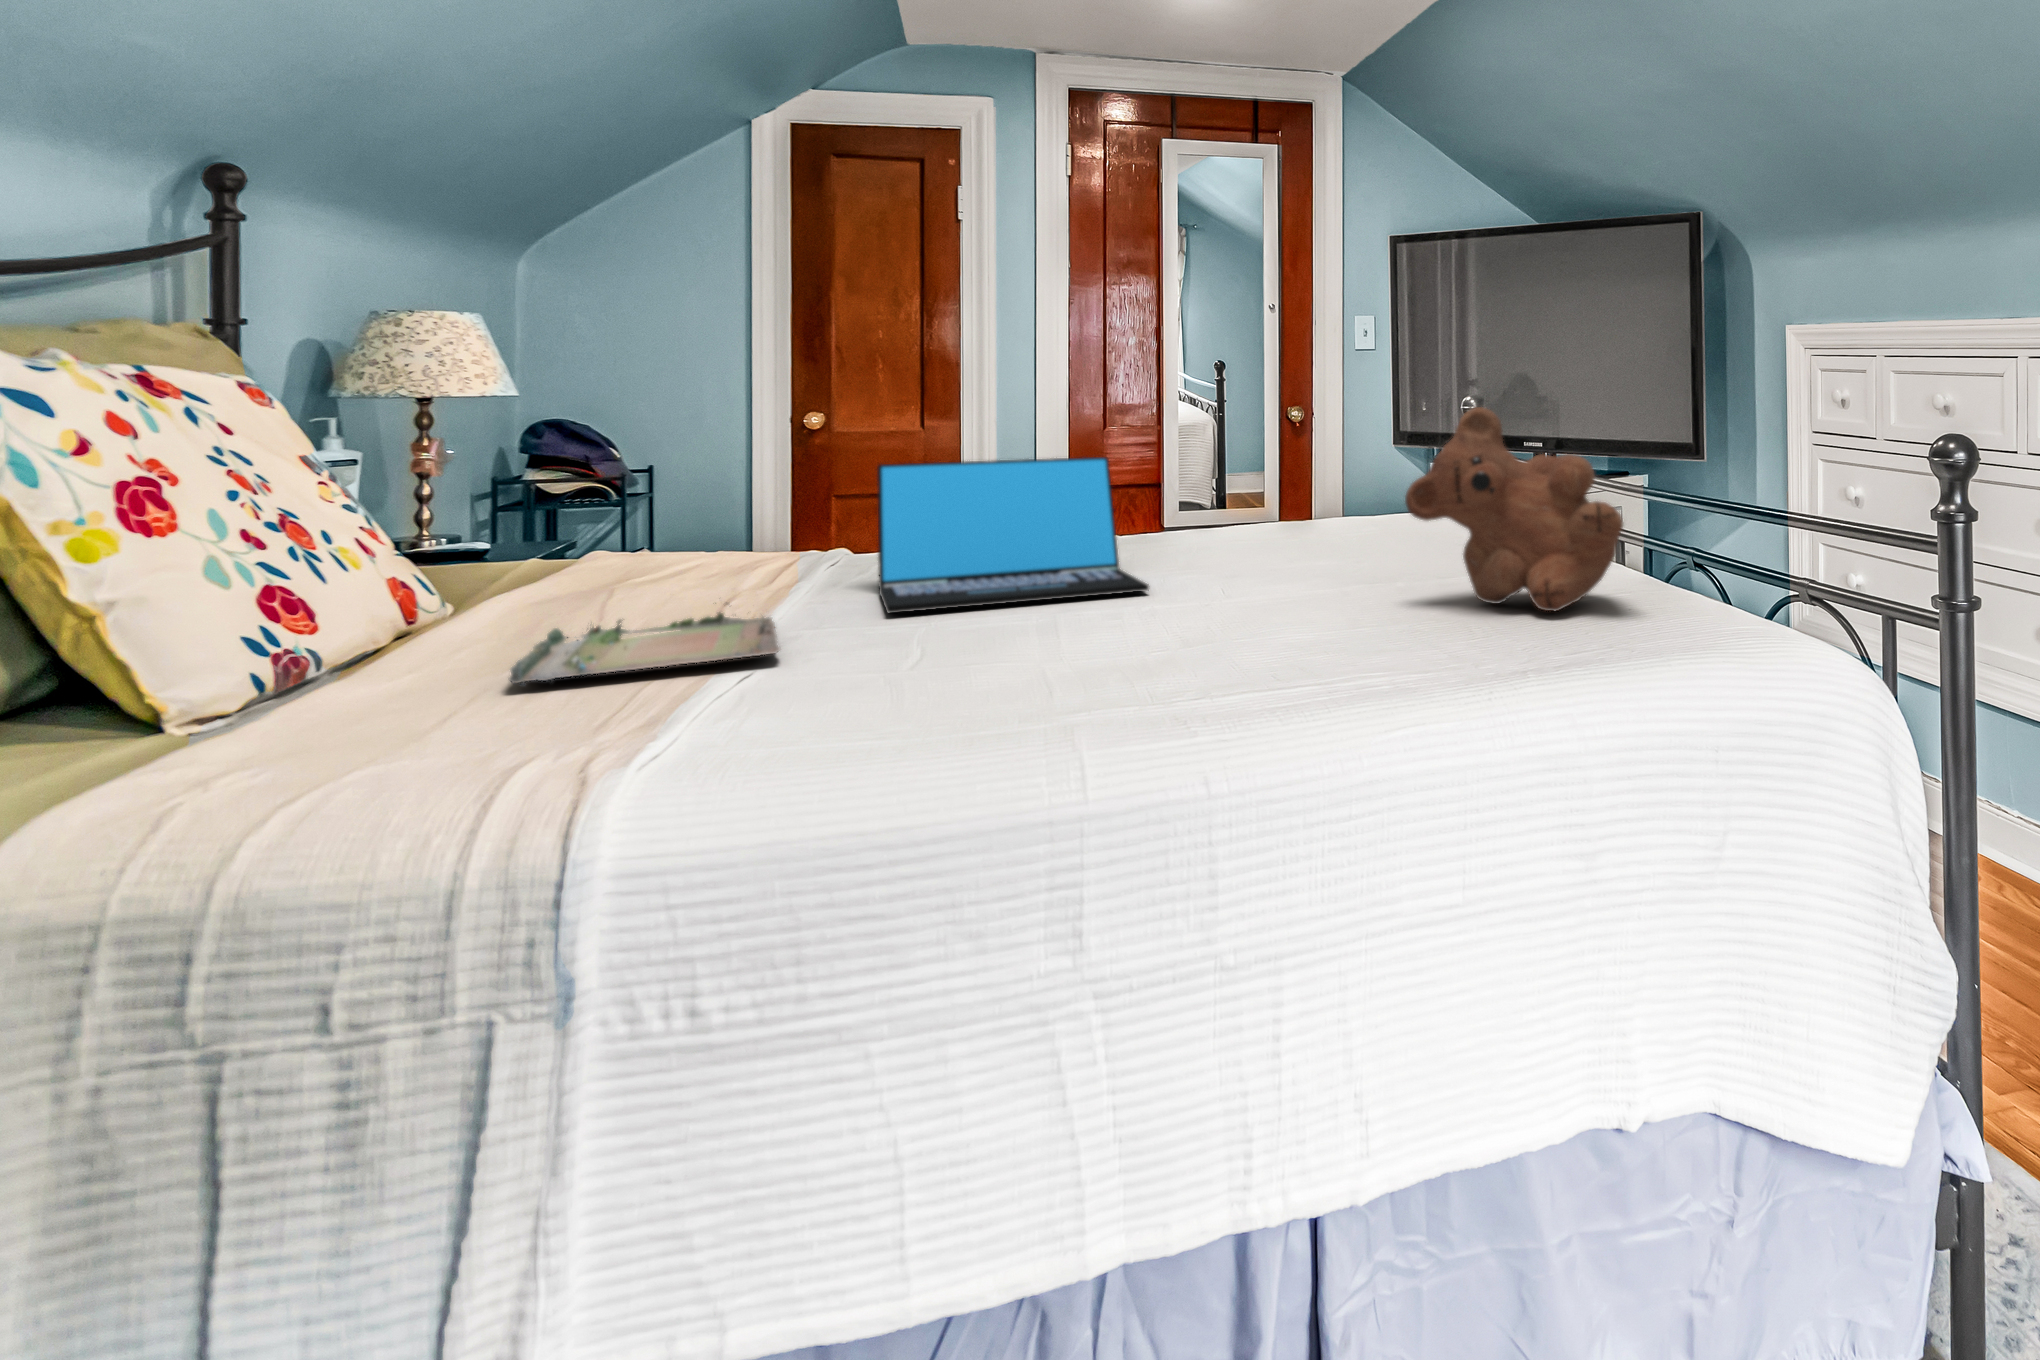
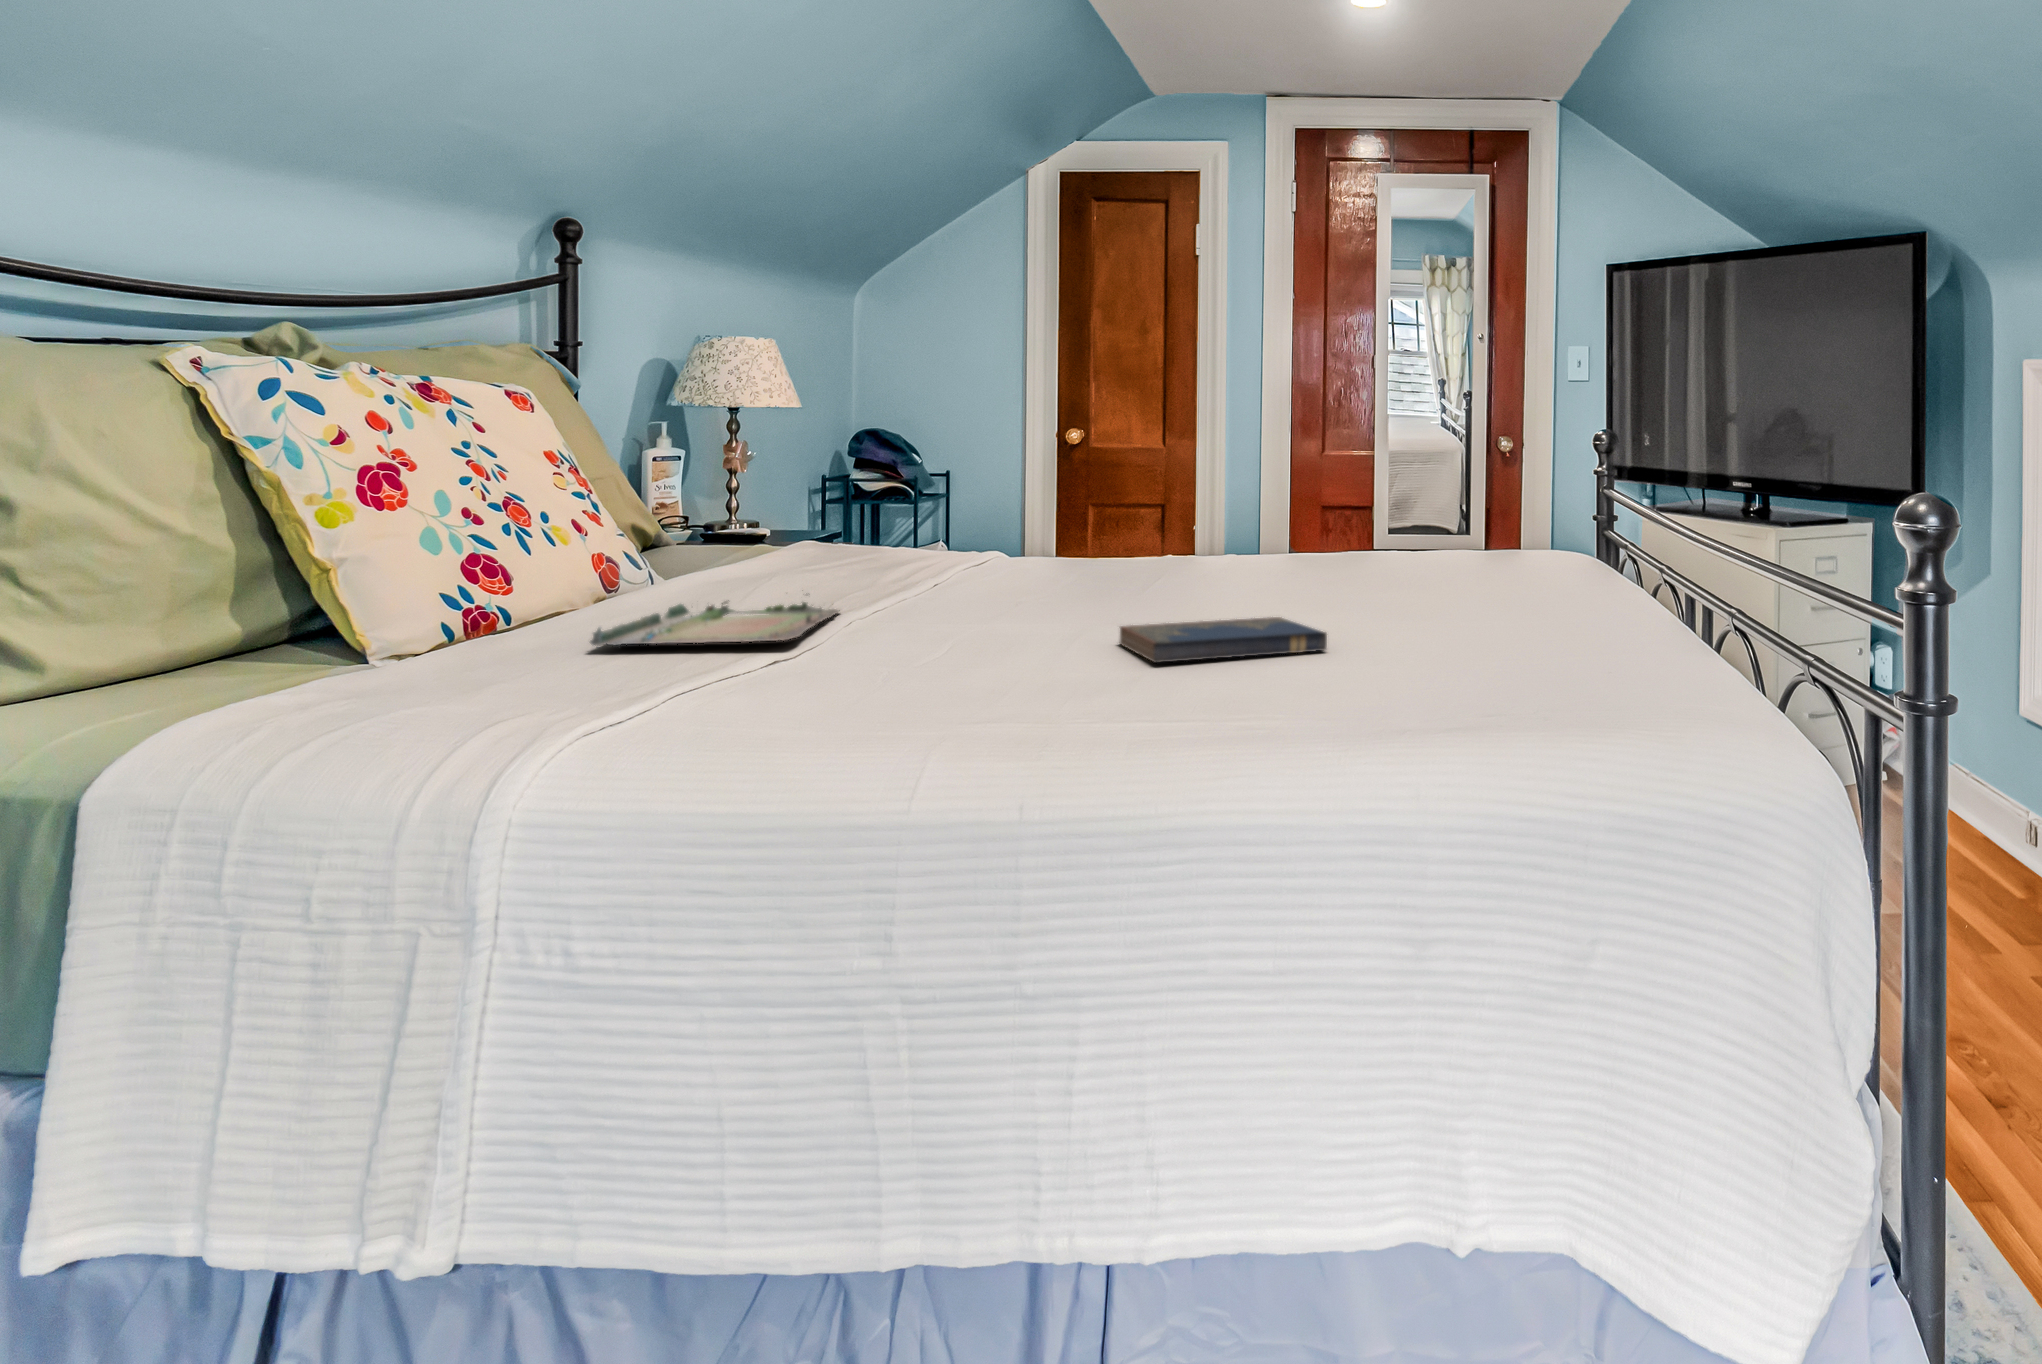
teddy bear: present [1405,407,1623,611] -> none [1383,445,1600,671]
laptop: present [877,457,1149,613] -> none [926,479,1172,615]
hardcover book: none [1144,583,1362,636] -> present [1119,617,1327,663]

